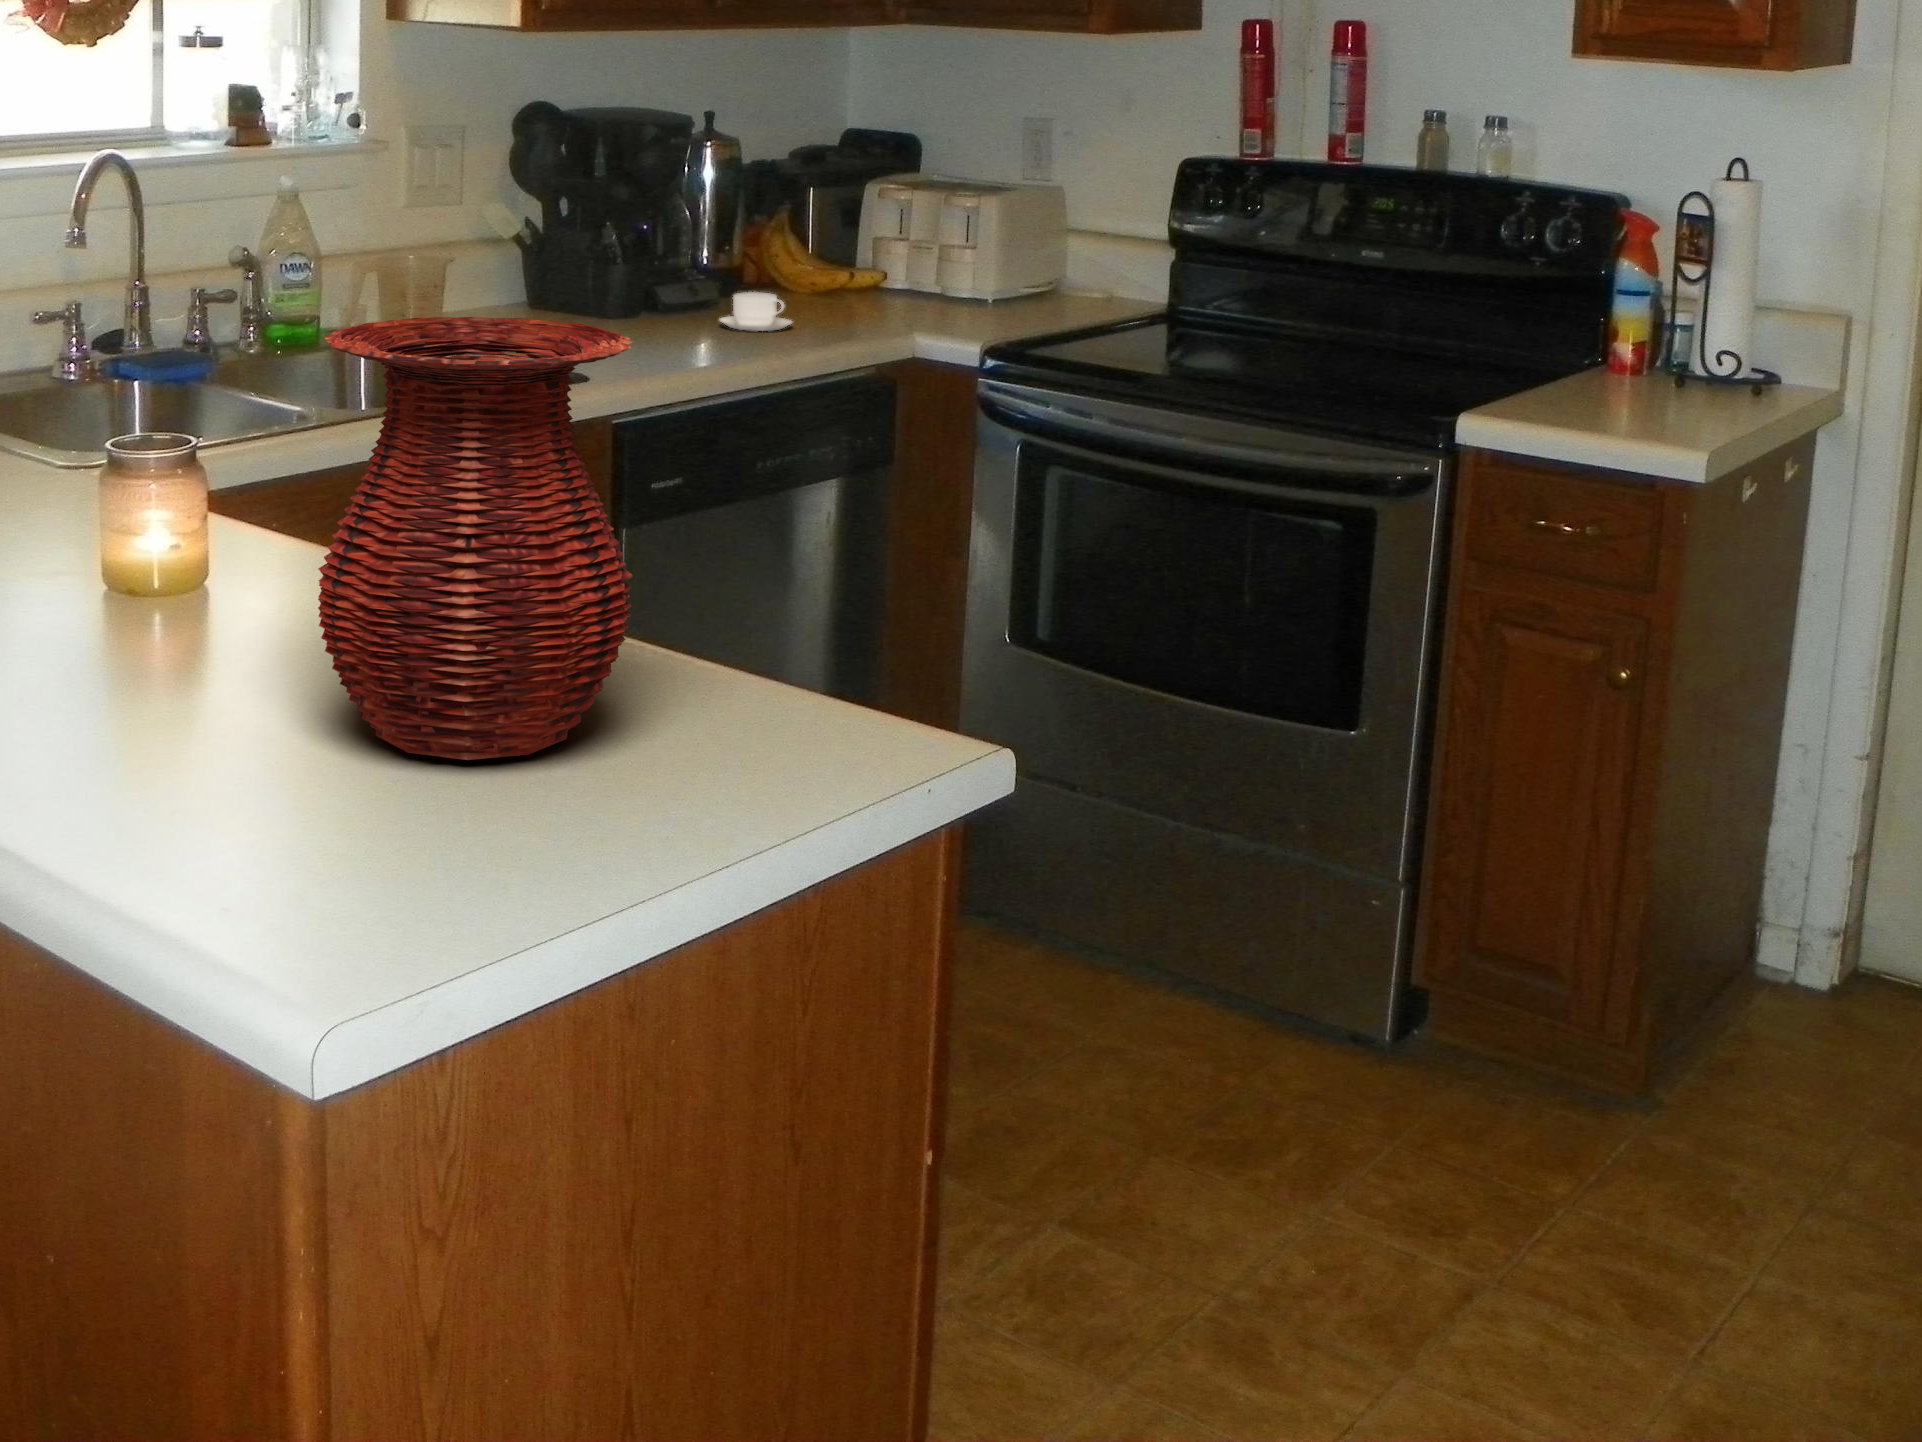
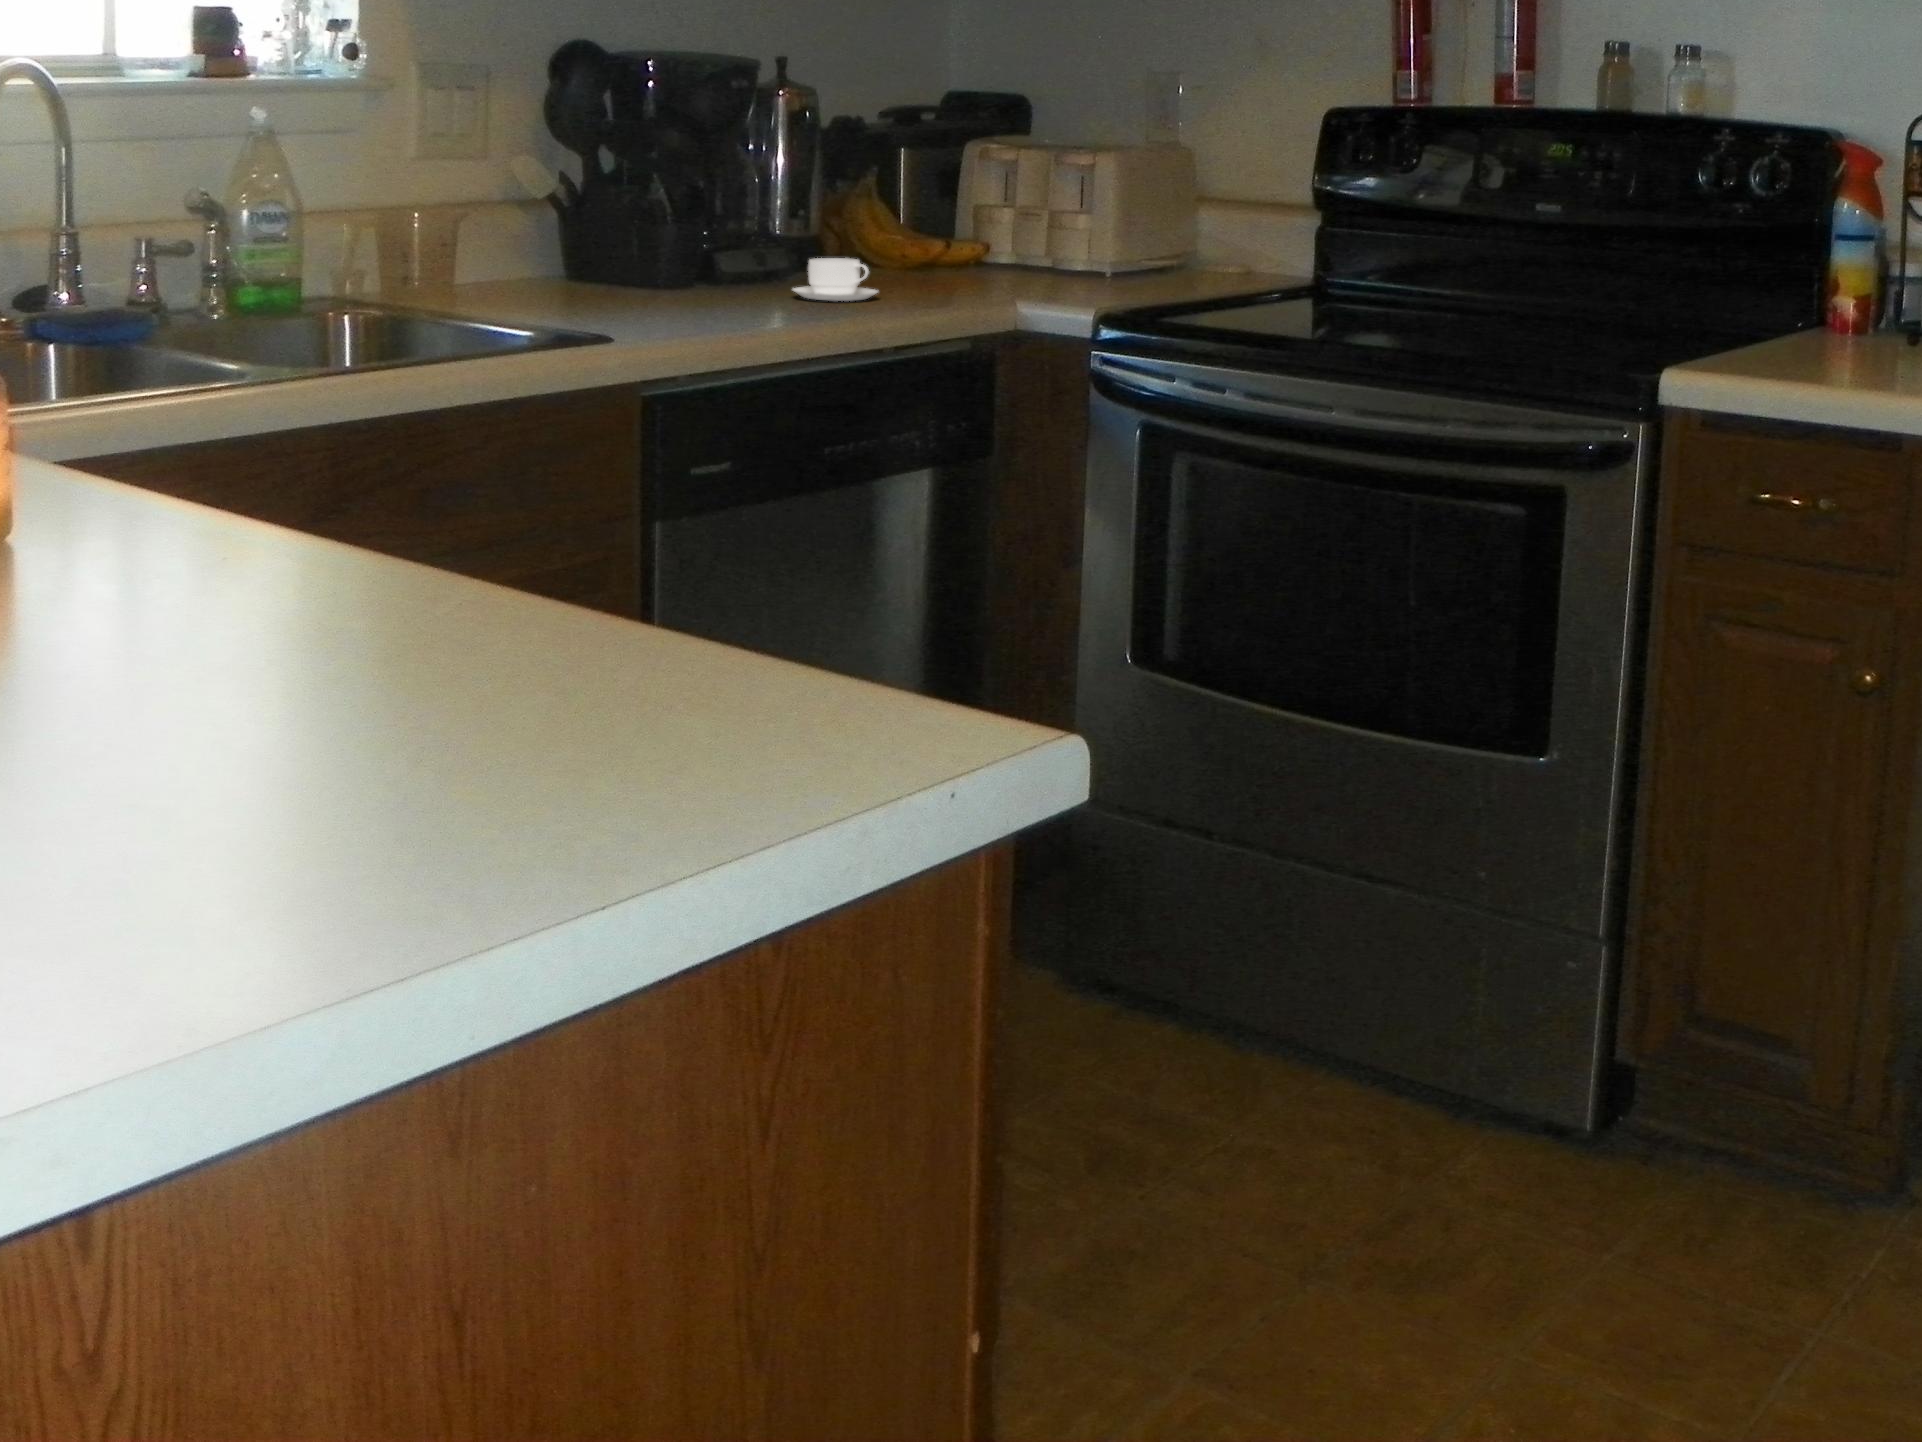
vase: present [318,317,633,760] -> none [100,115,572,736]

